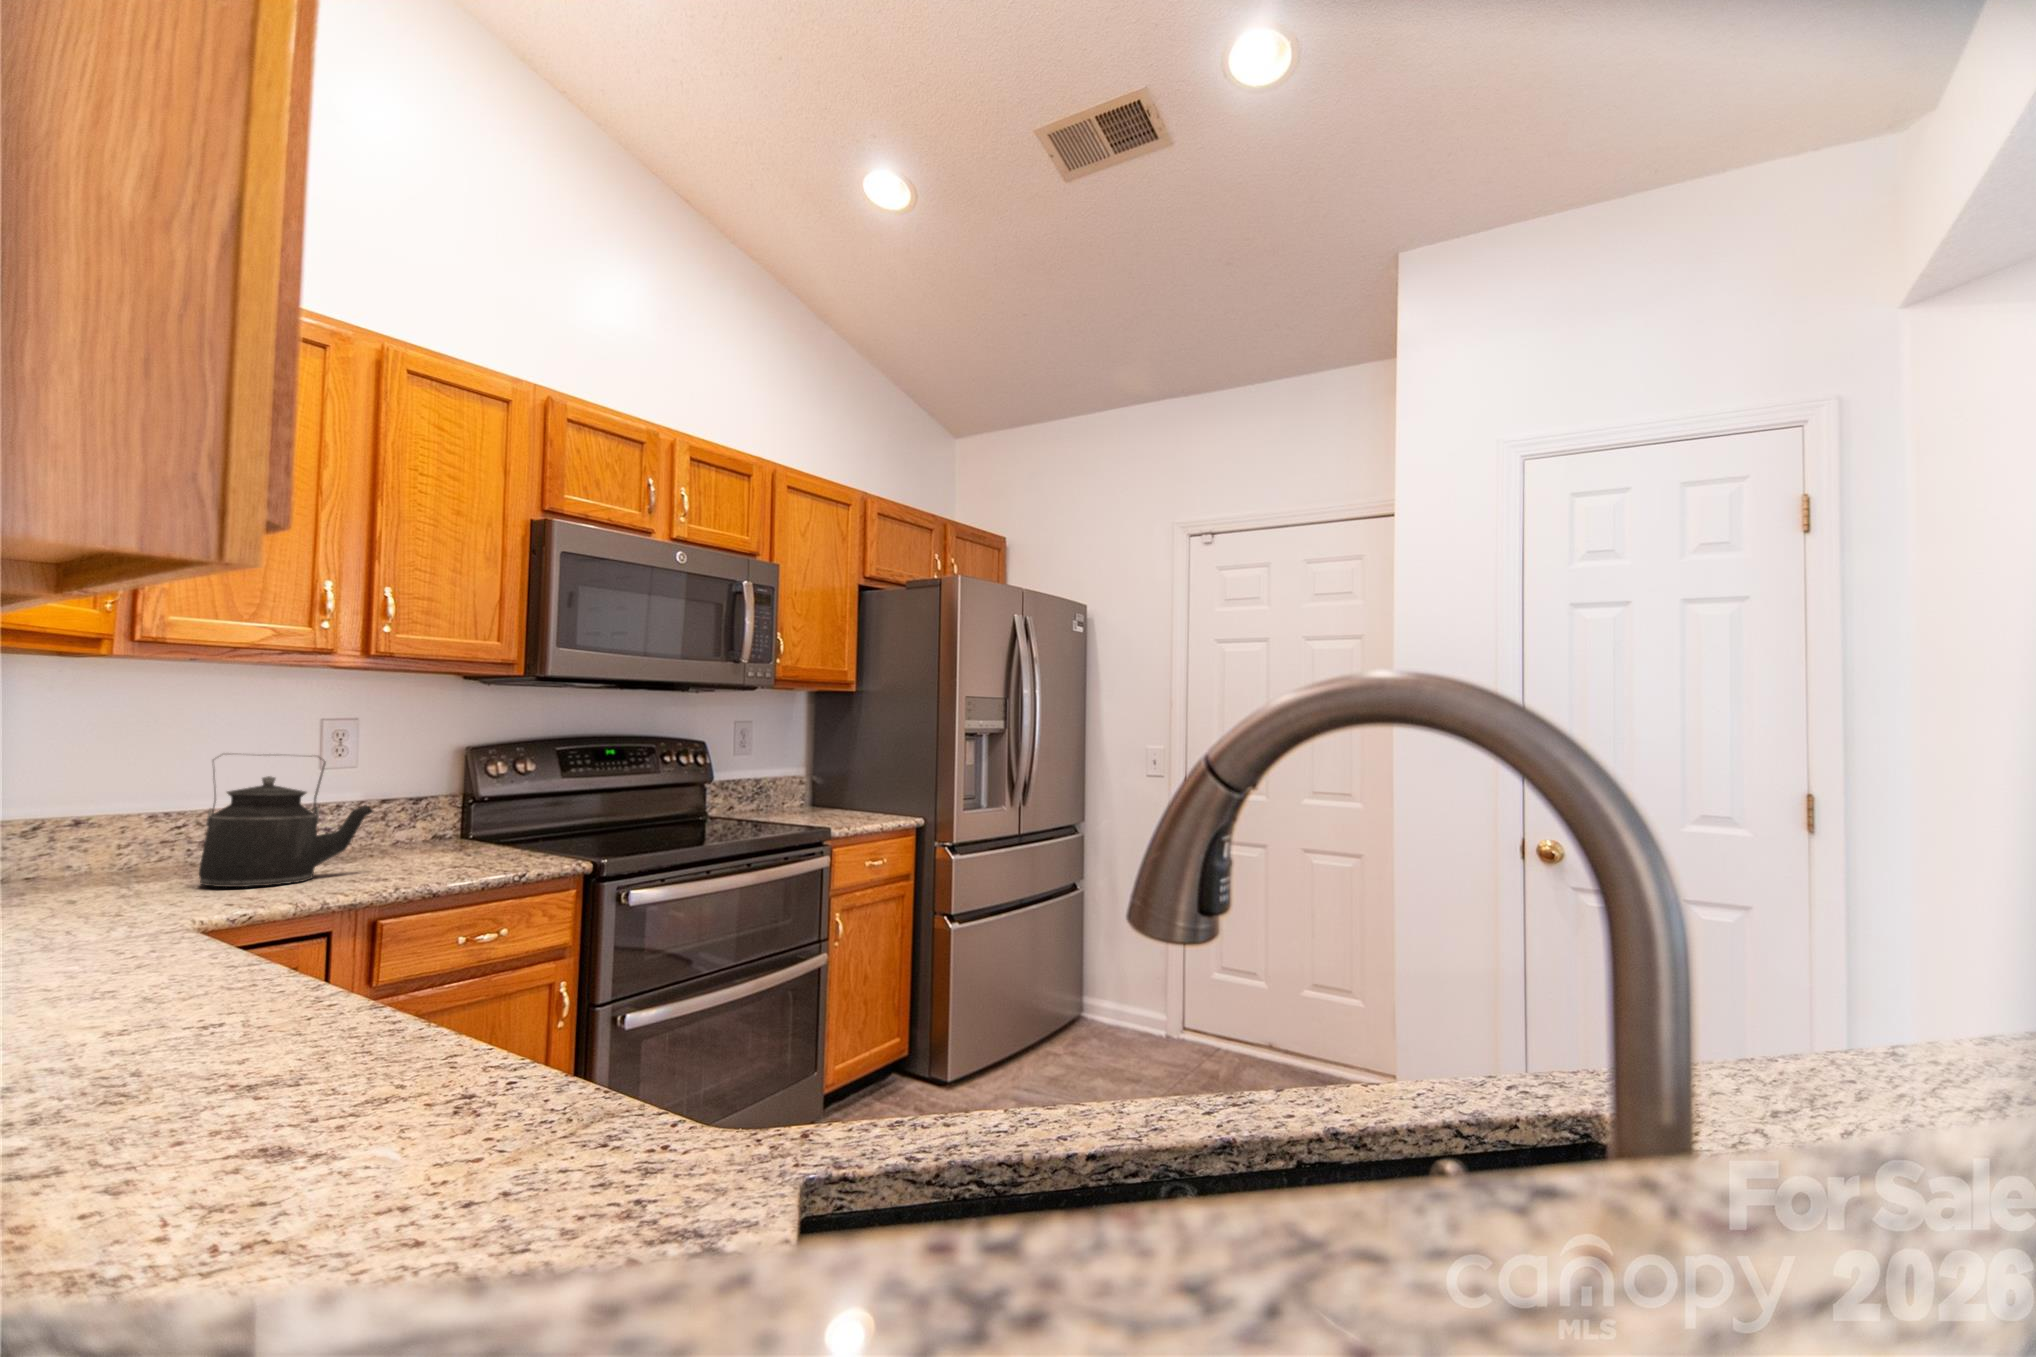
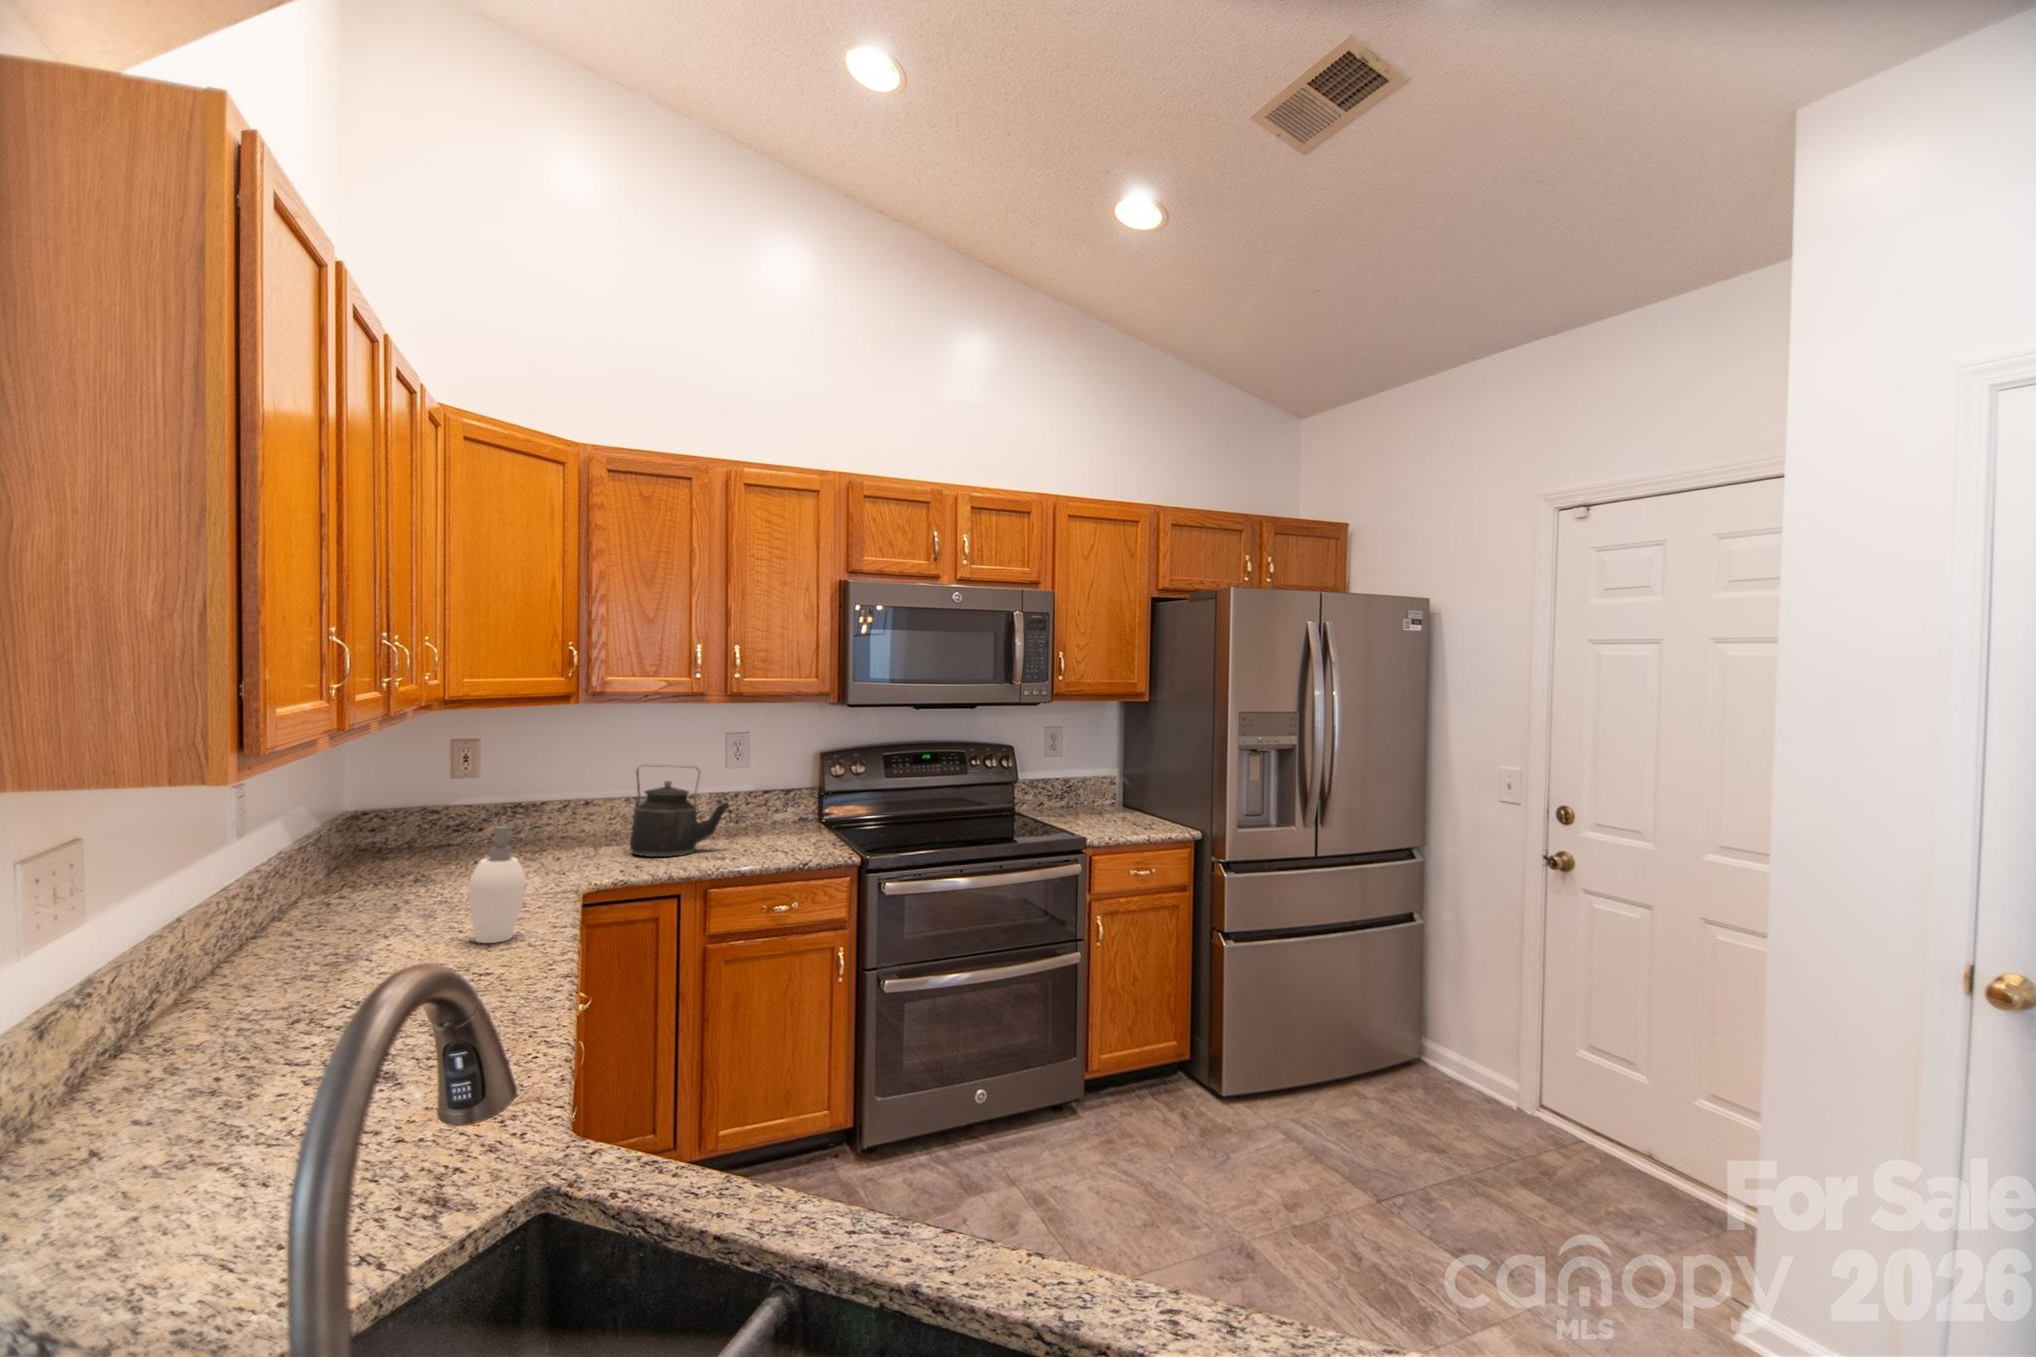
soap dispenser: none [89,808,234,999] -> present [468,826,526,943]

